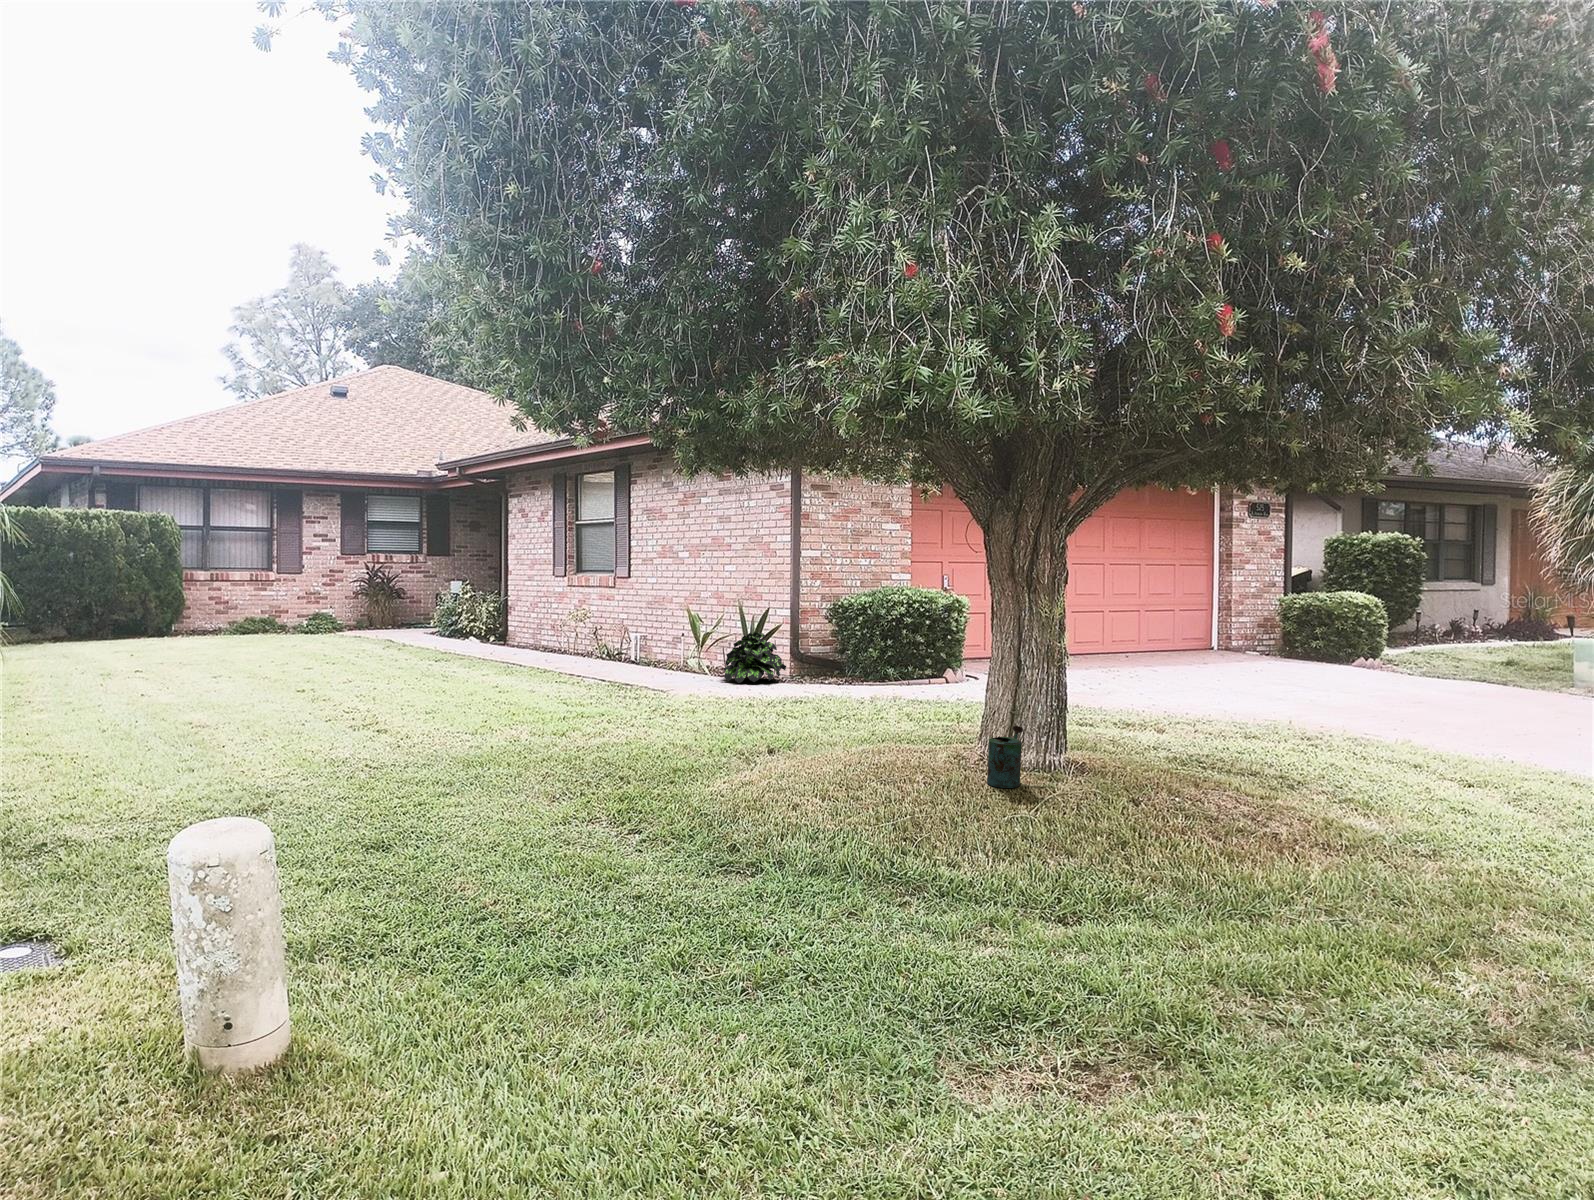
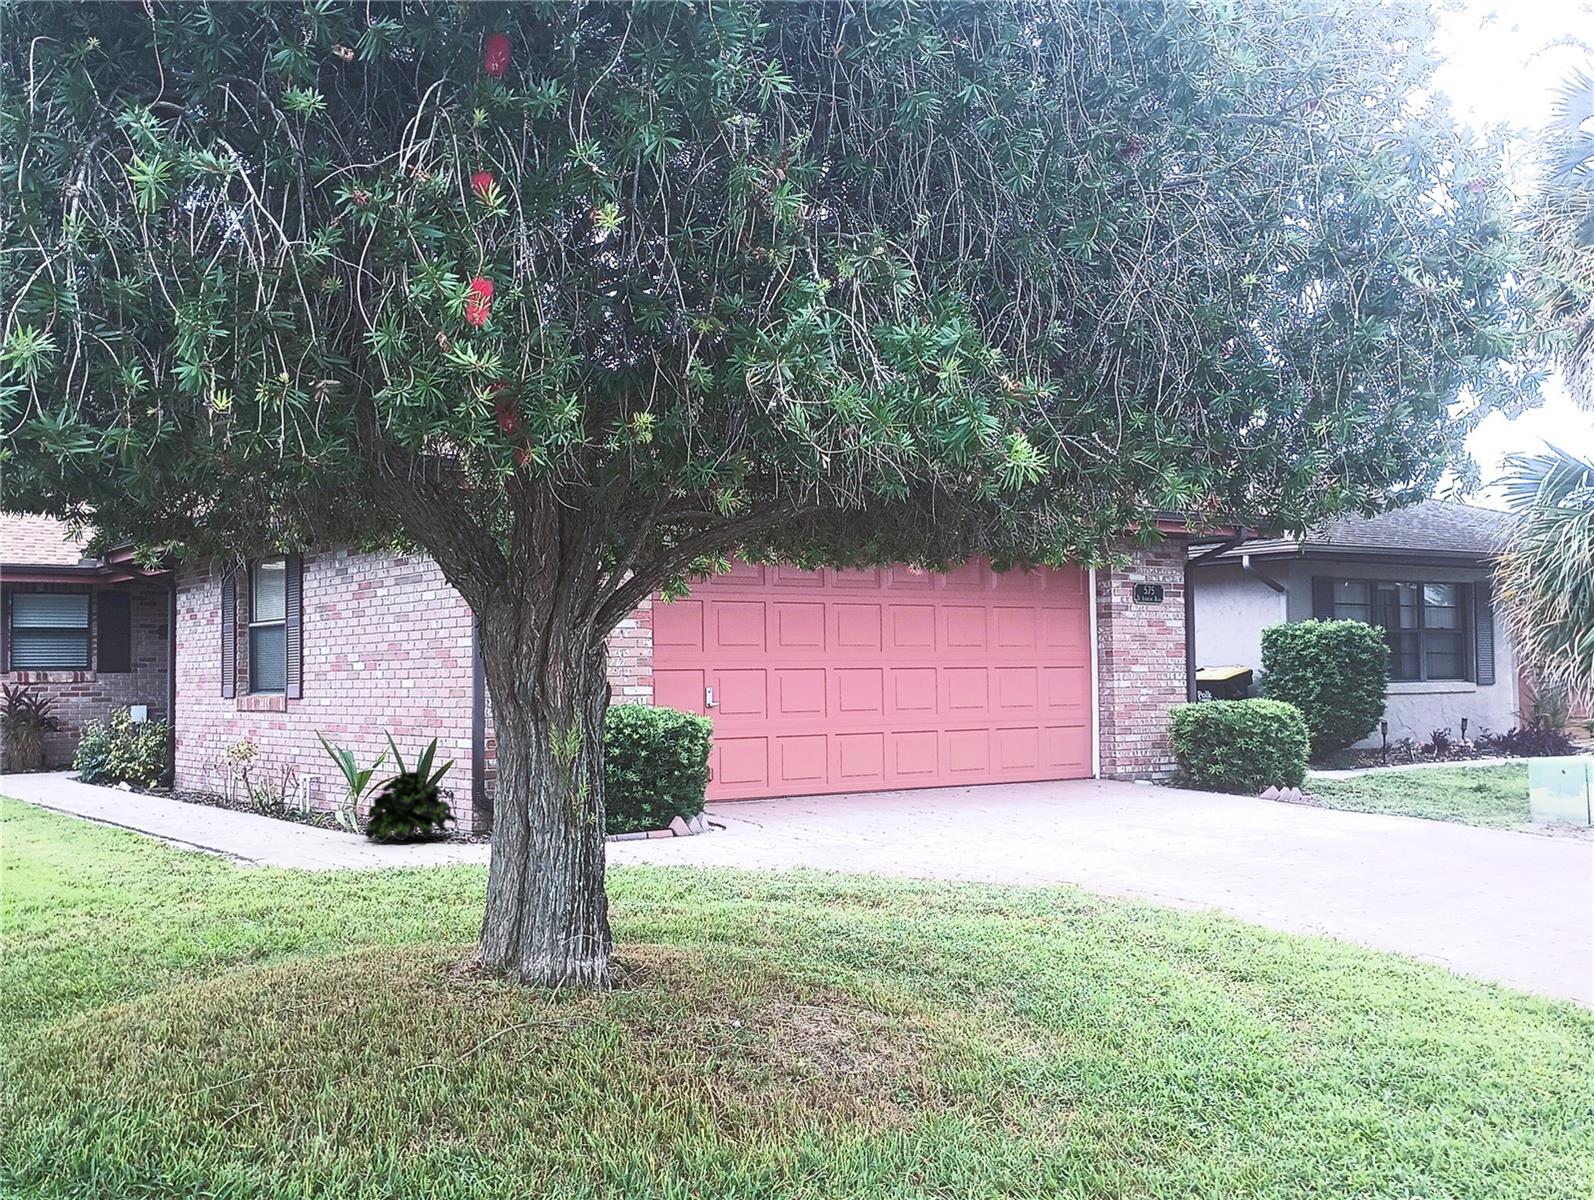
watering can: present [987,726,1023,788] -> none [443,920,526,1020]

